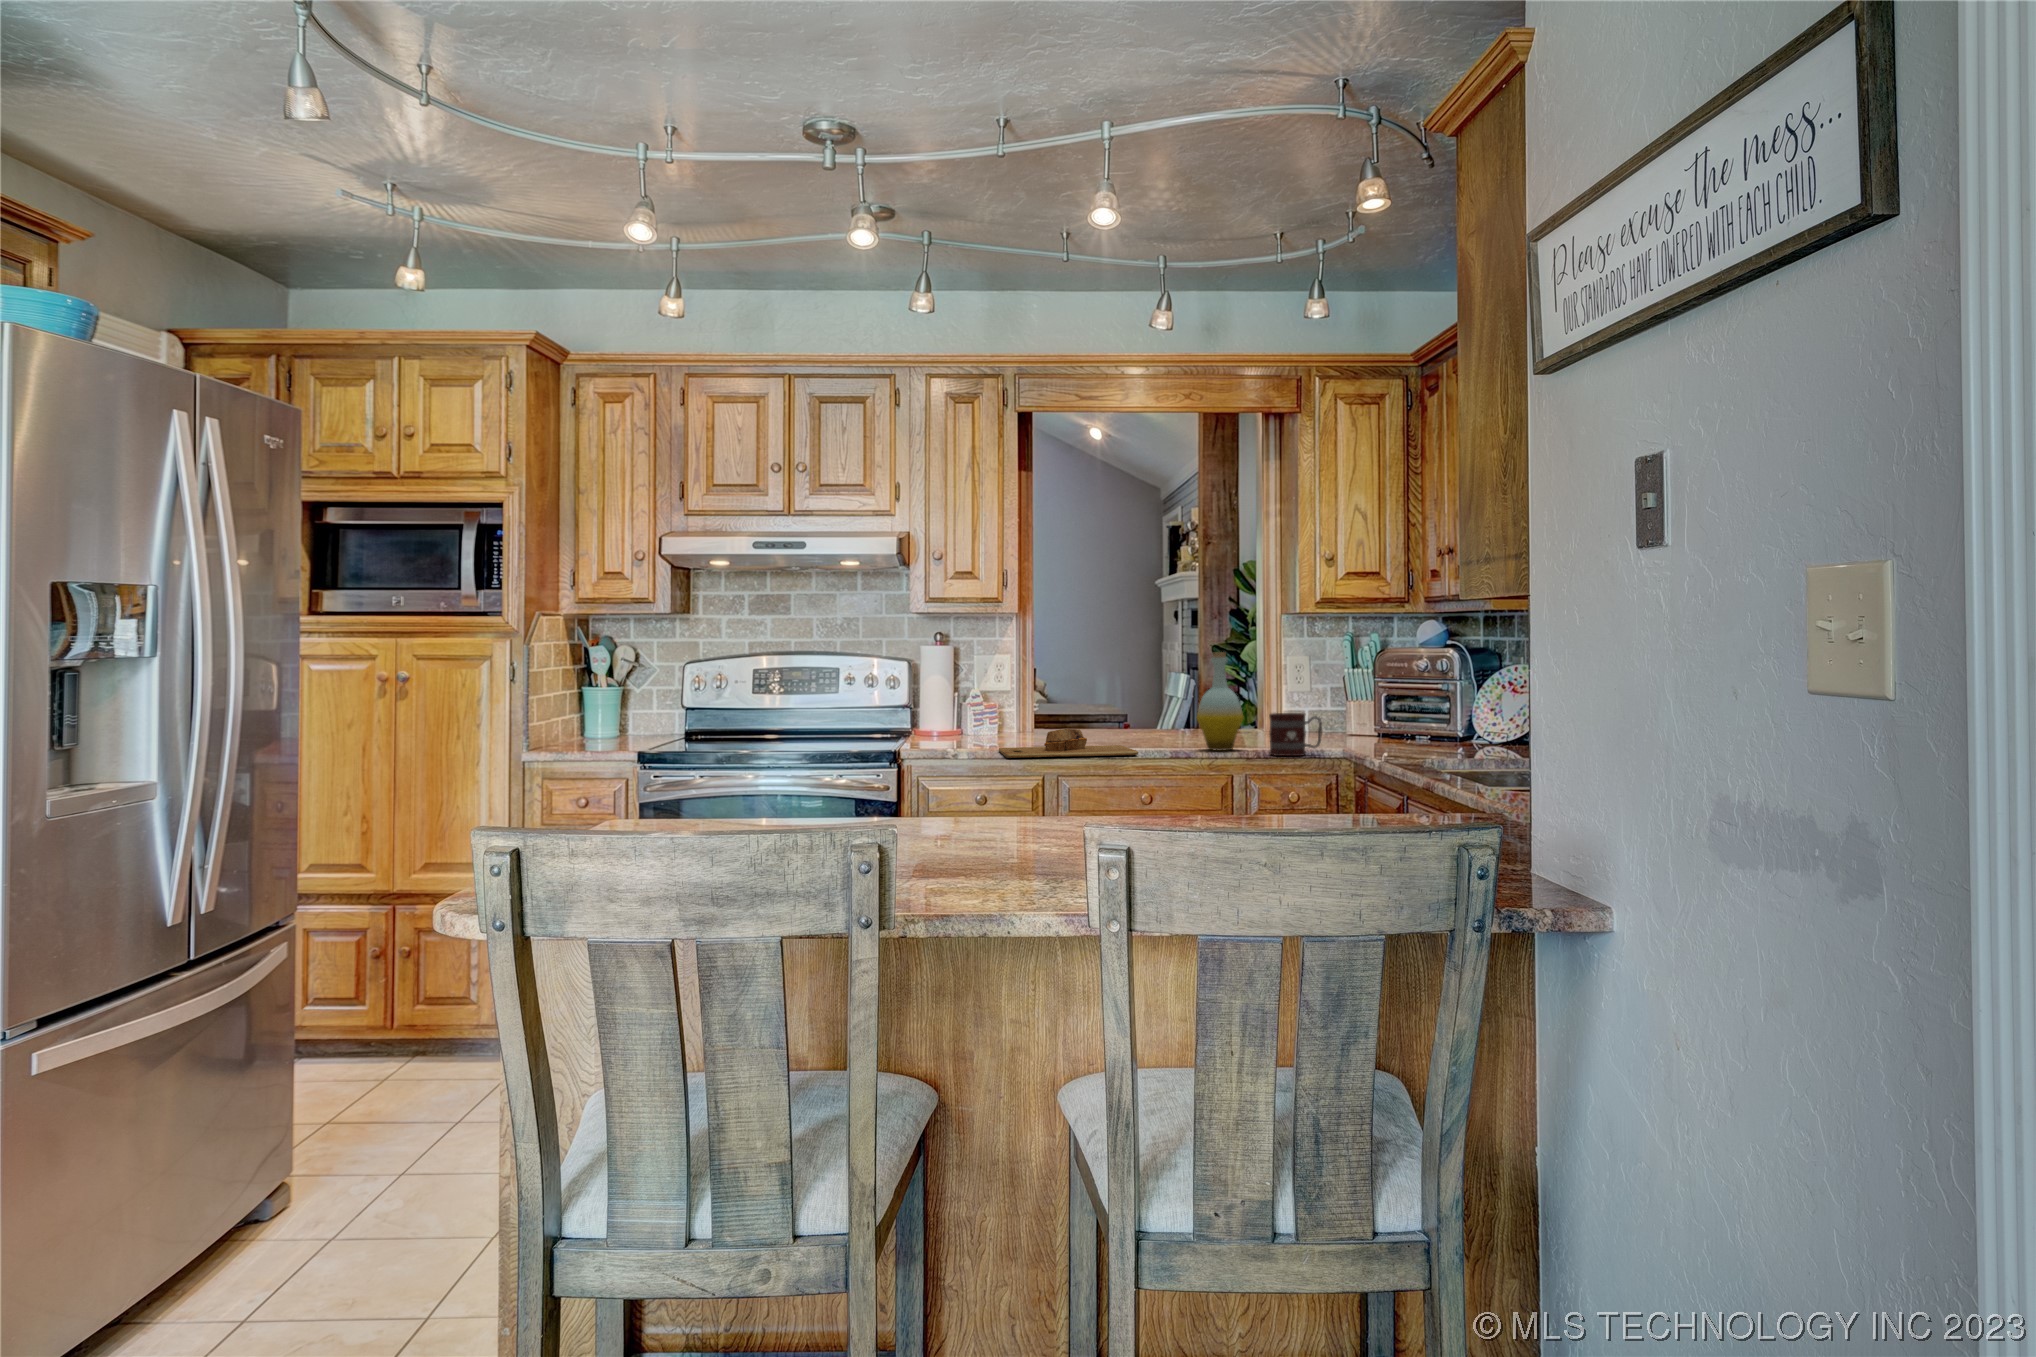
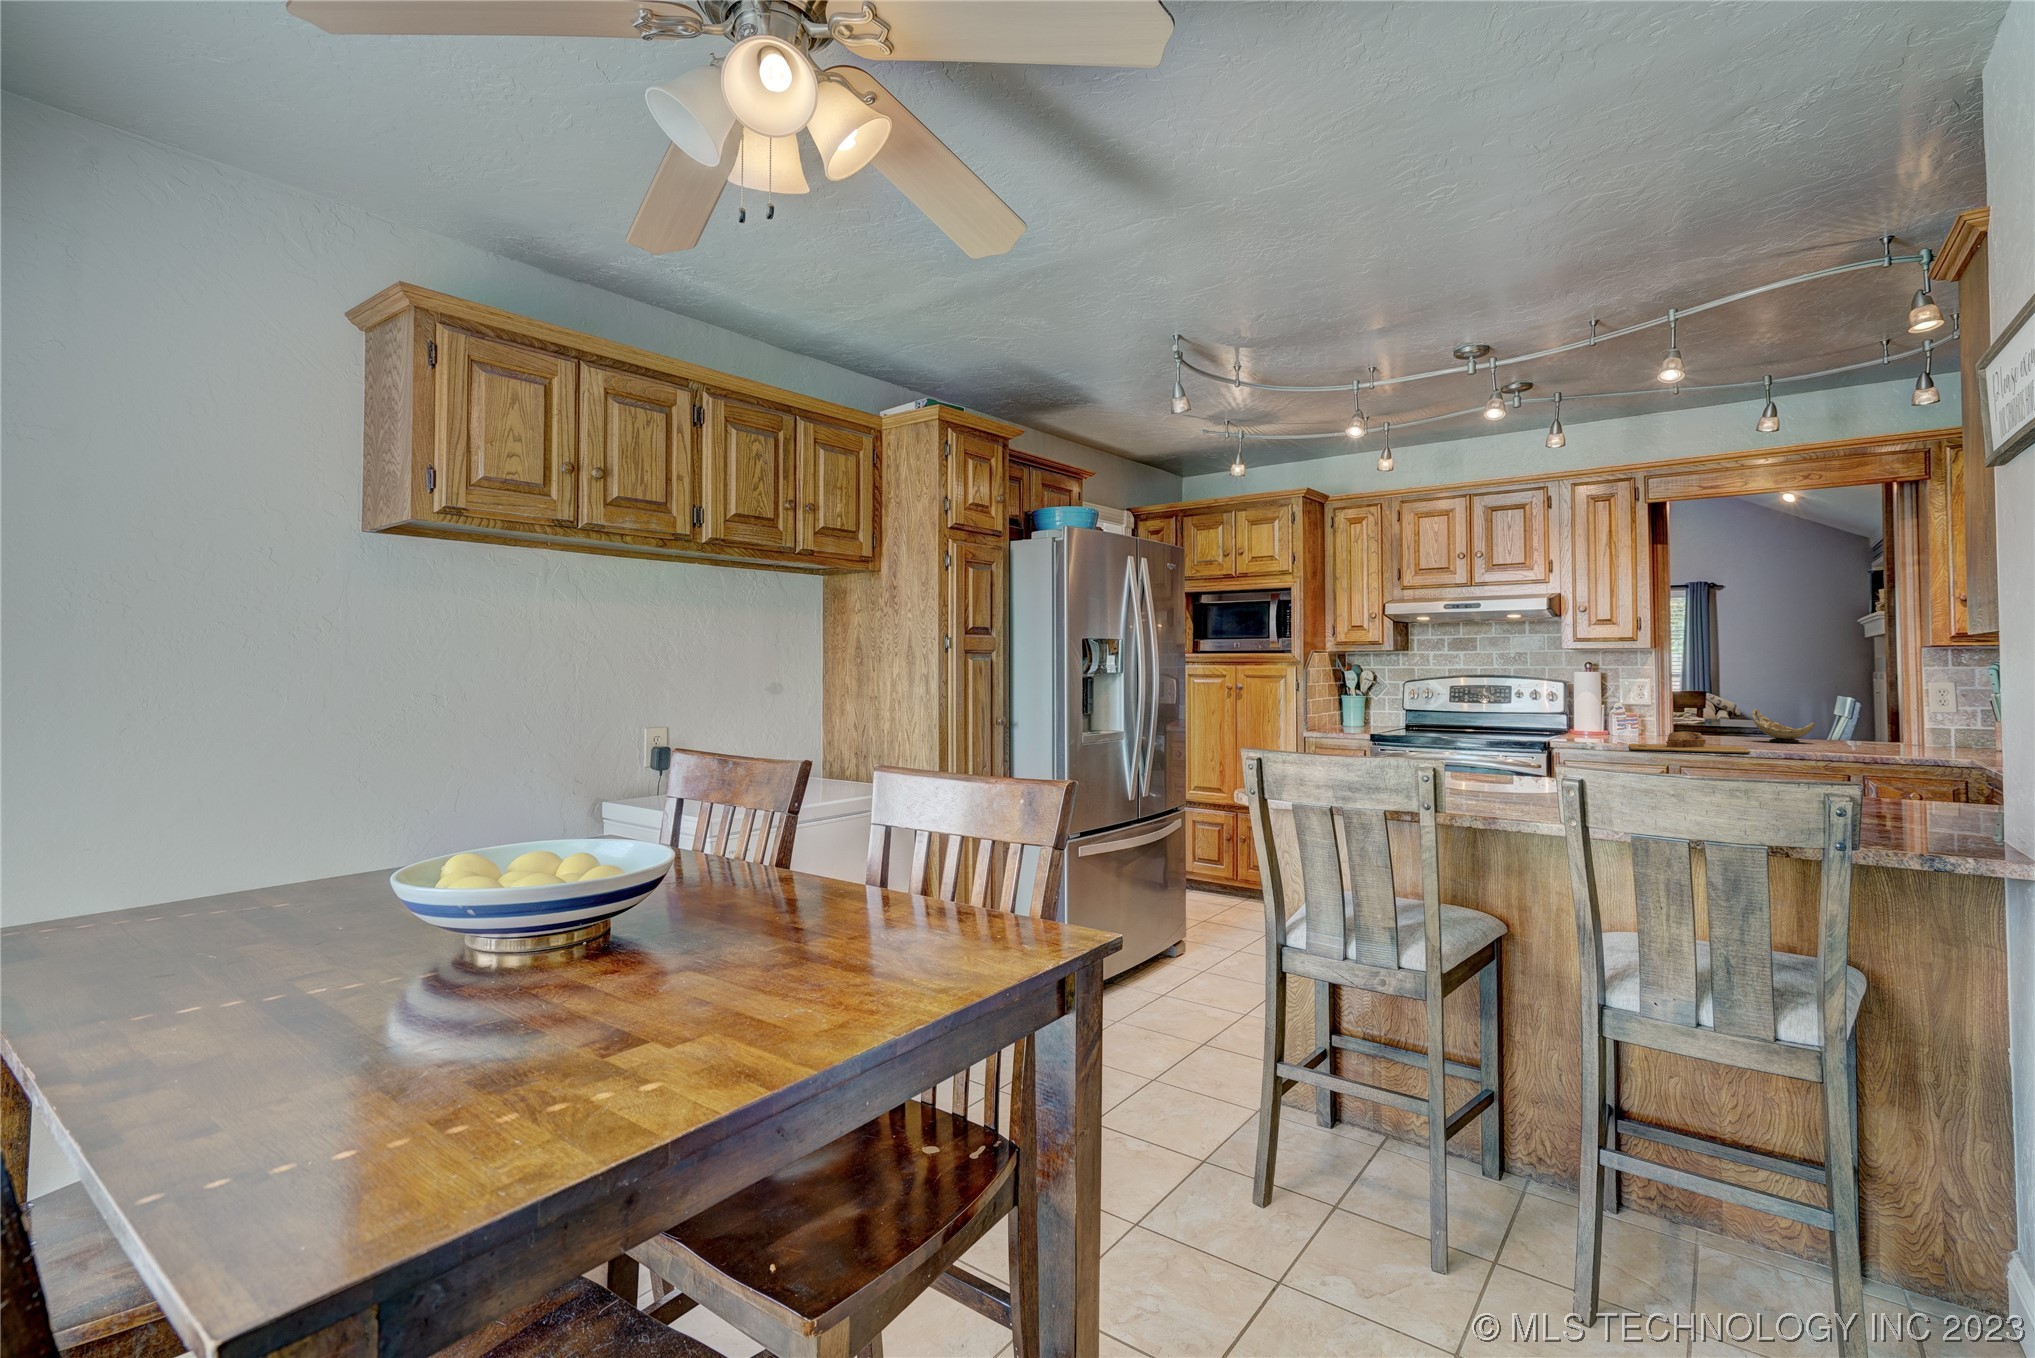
bottle: present [1196,652,1243,751] -> none [1814,676,1864,754]
decorative bowl: none [1118,694,1180,736] -> present [1752,709,1815,743]
mug: present [1269,713,1322,756] -> none [1884,726,1945,761]

